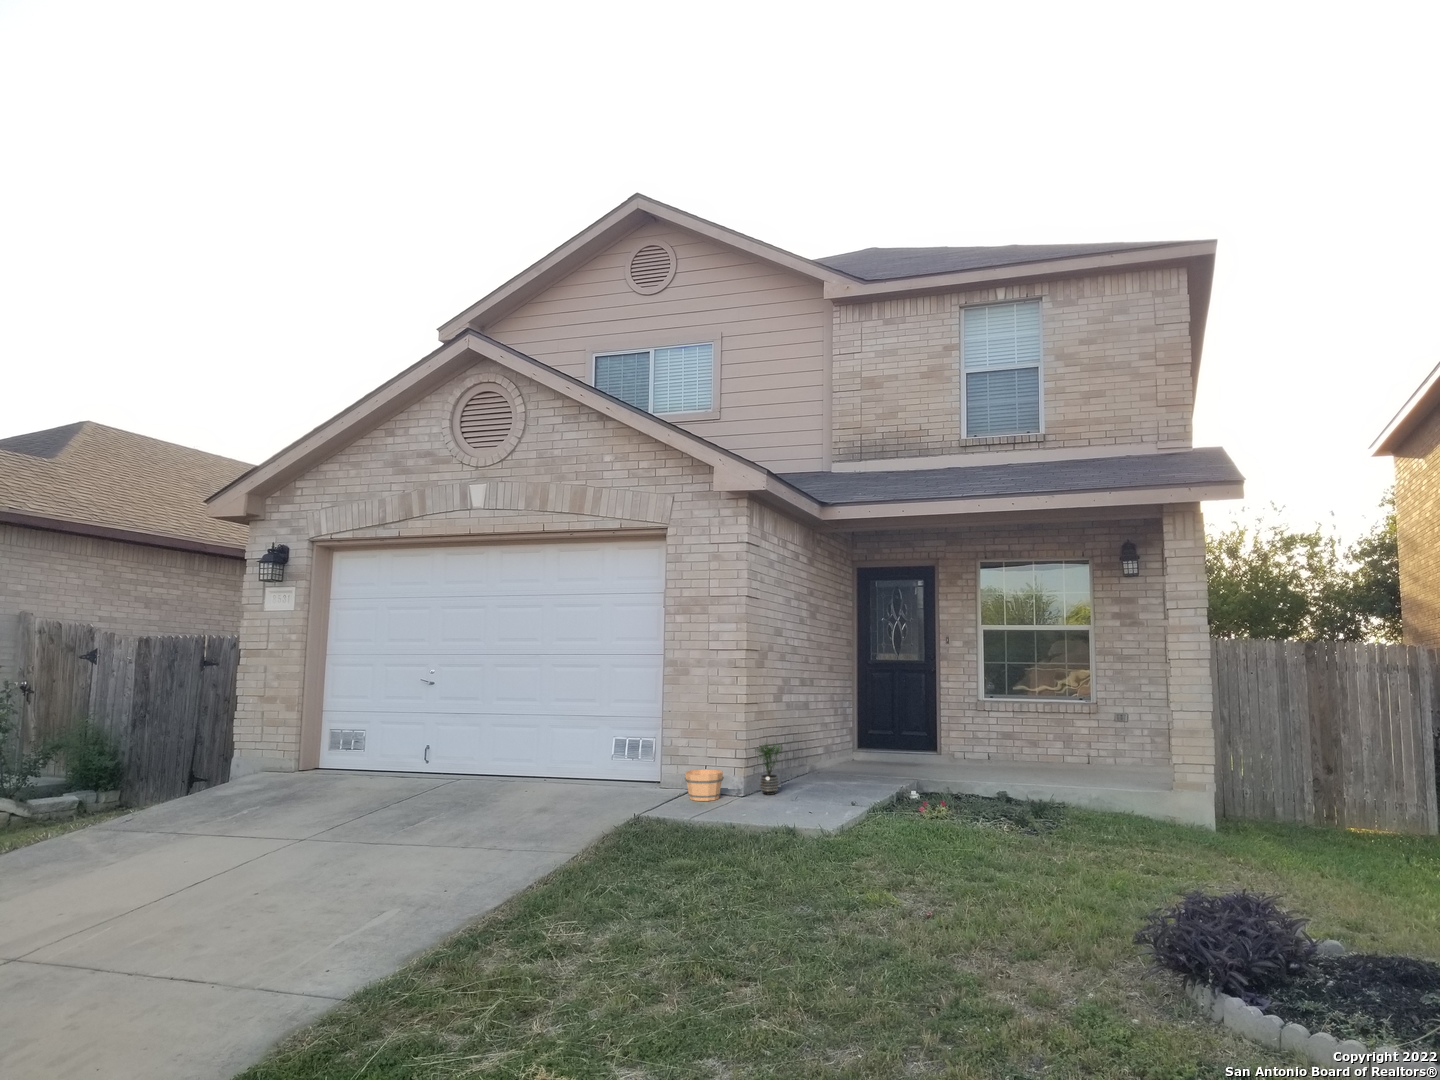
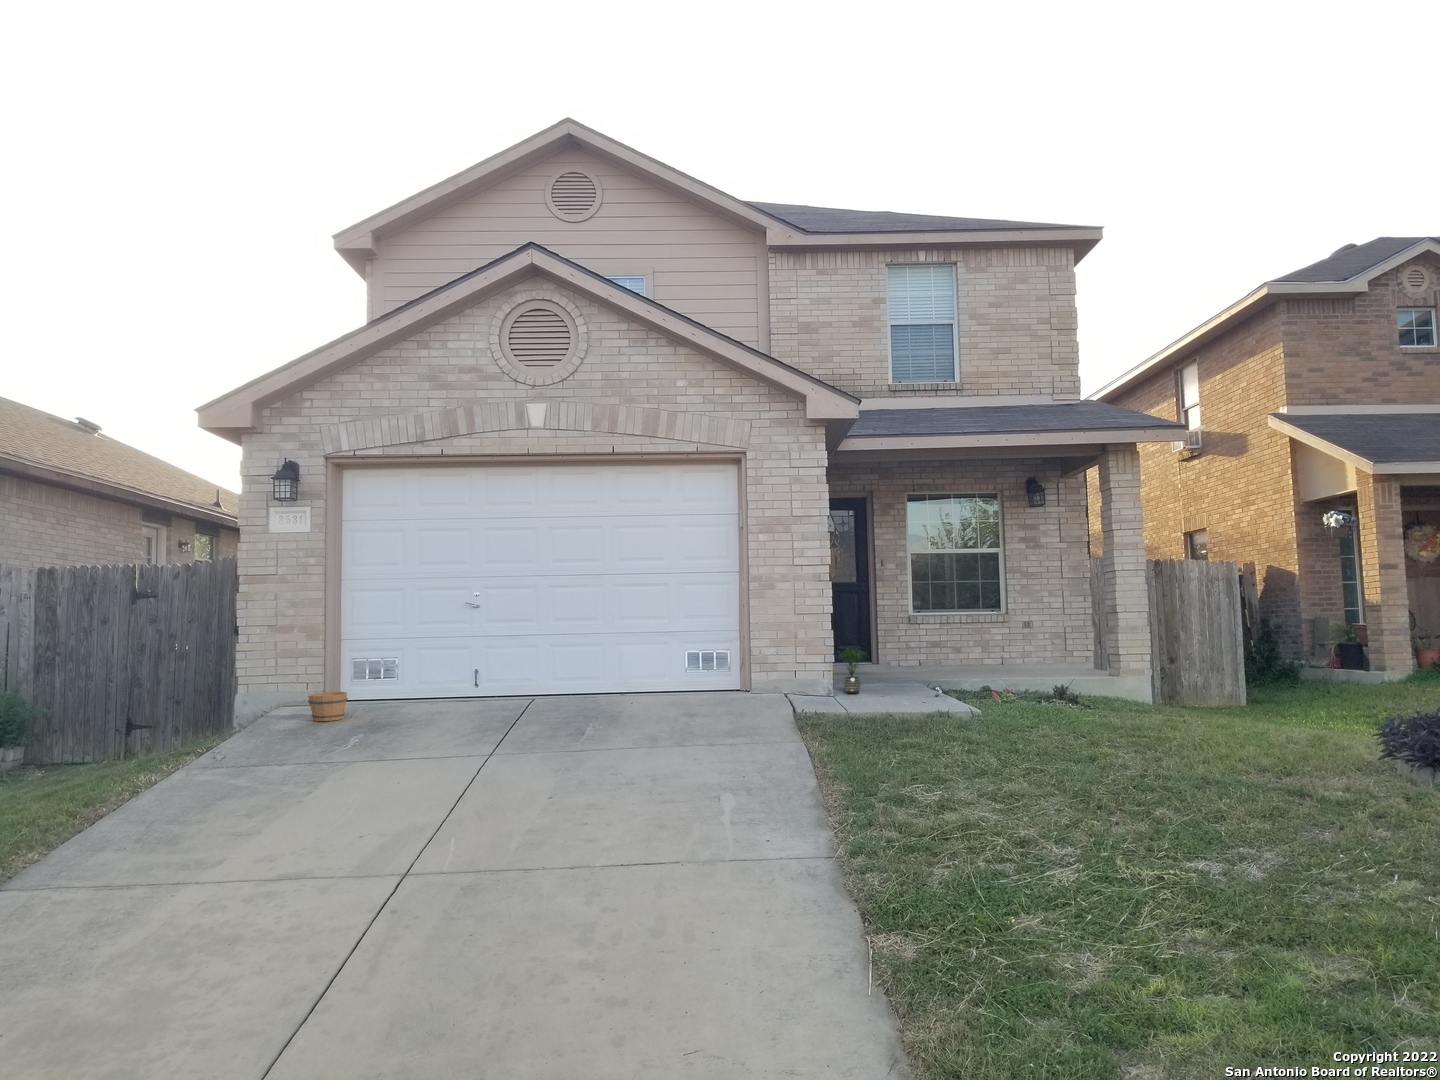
bucket: present [685,769,724,801] -> present [308,692,348,721]

